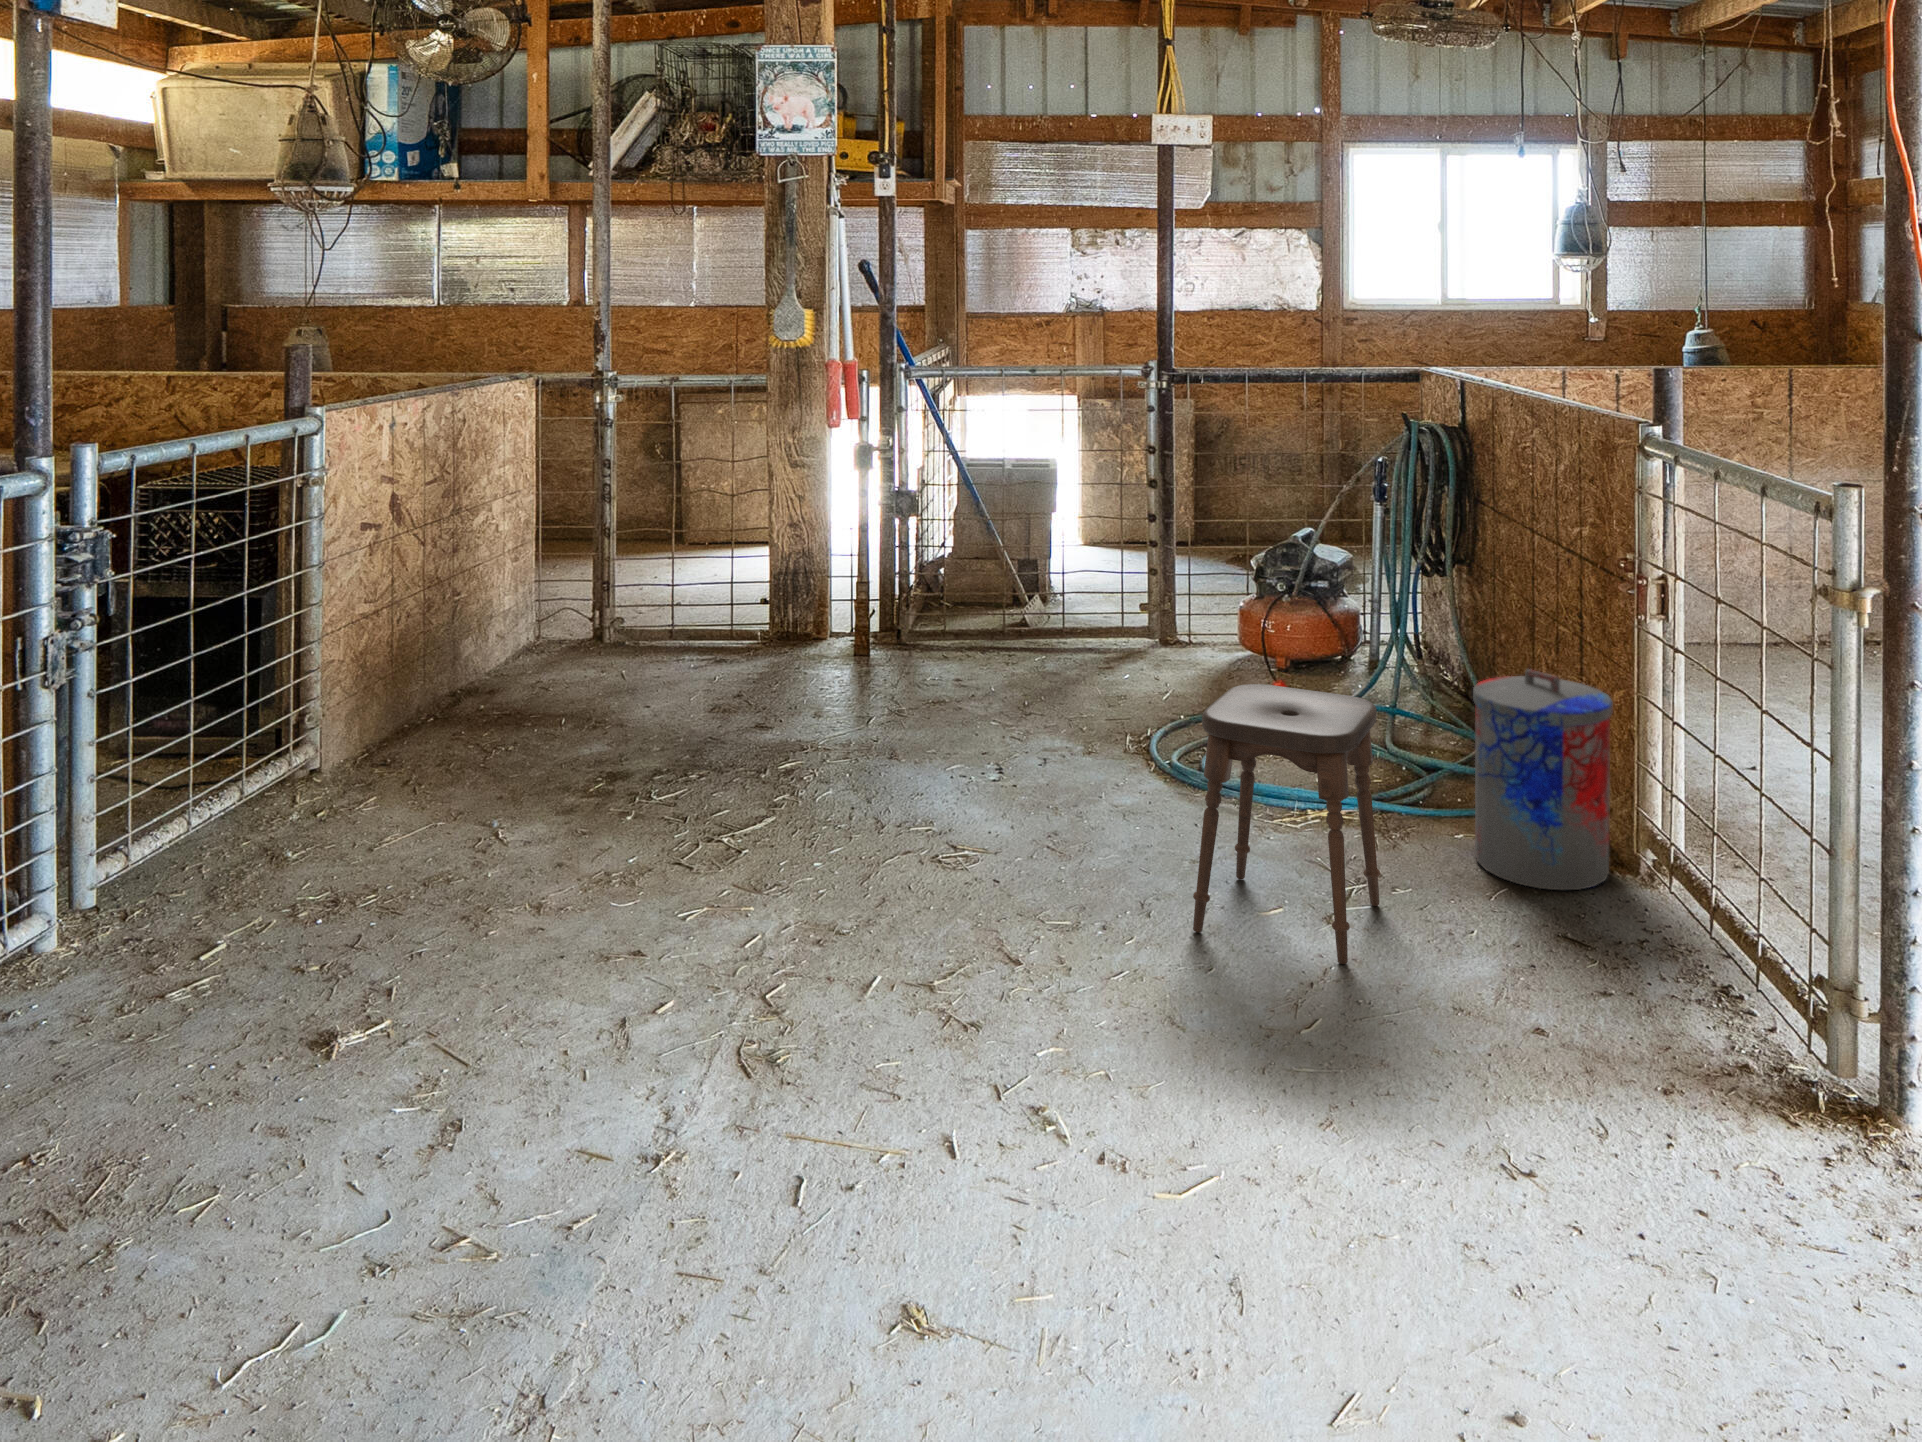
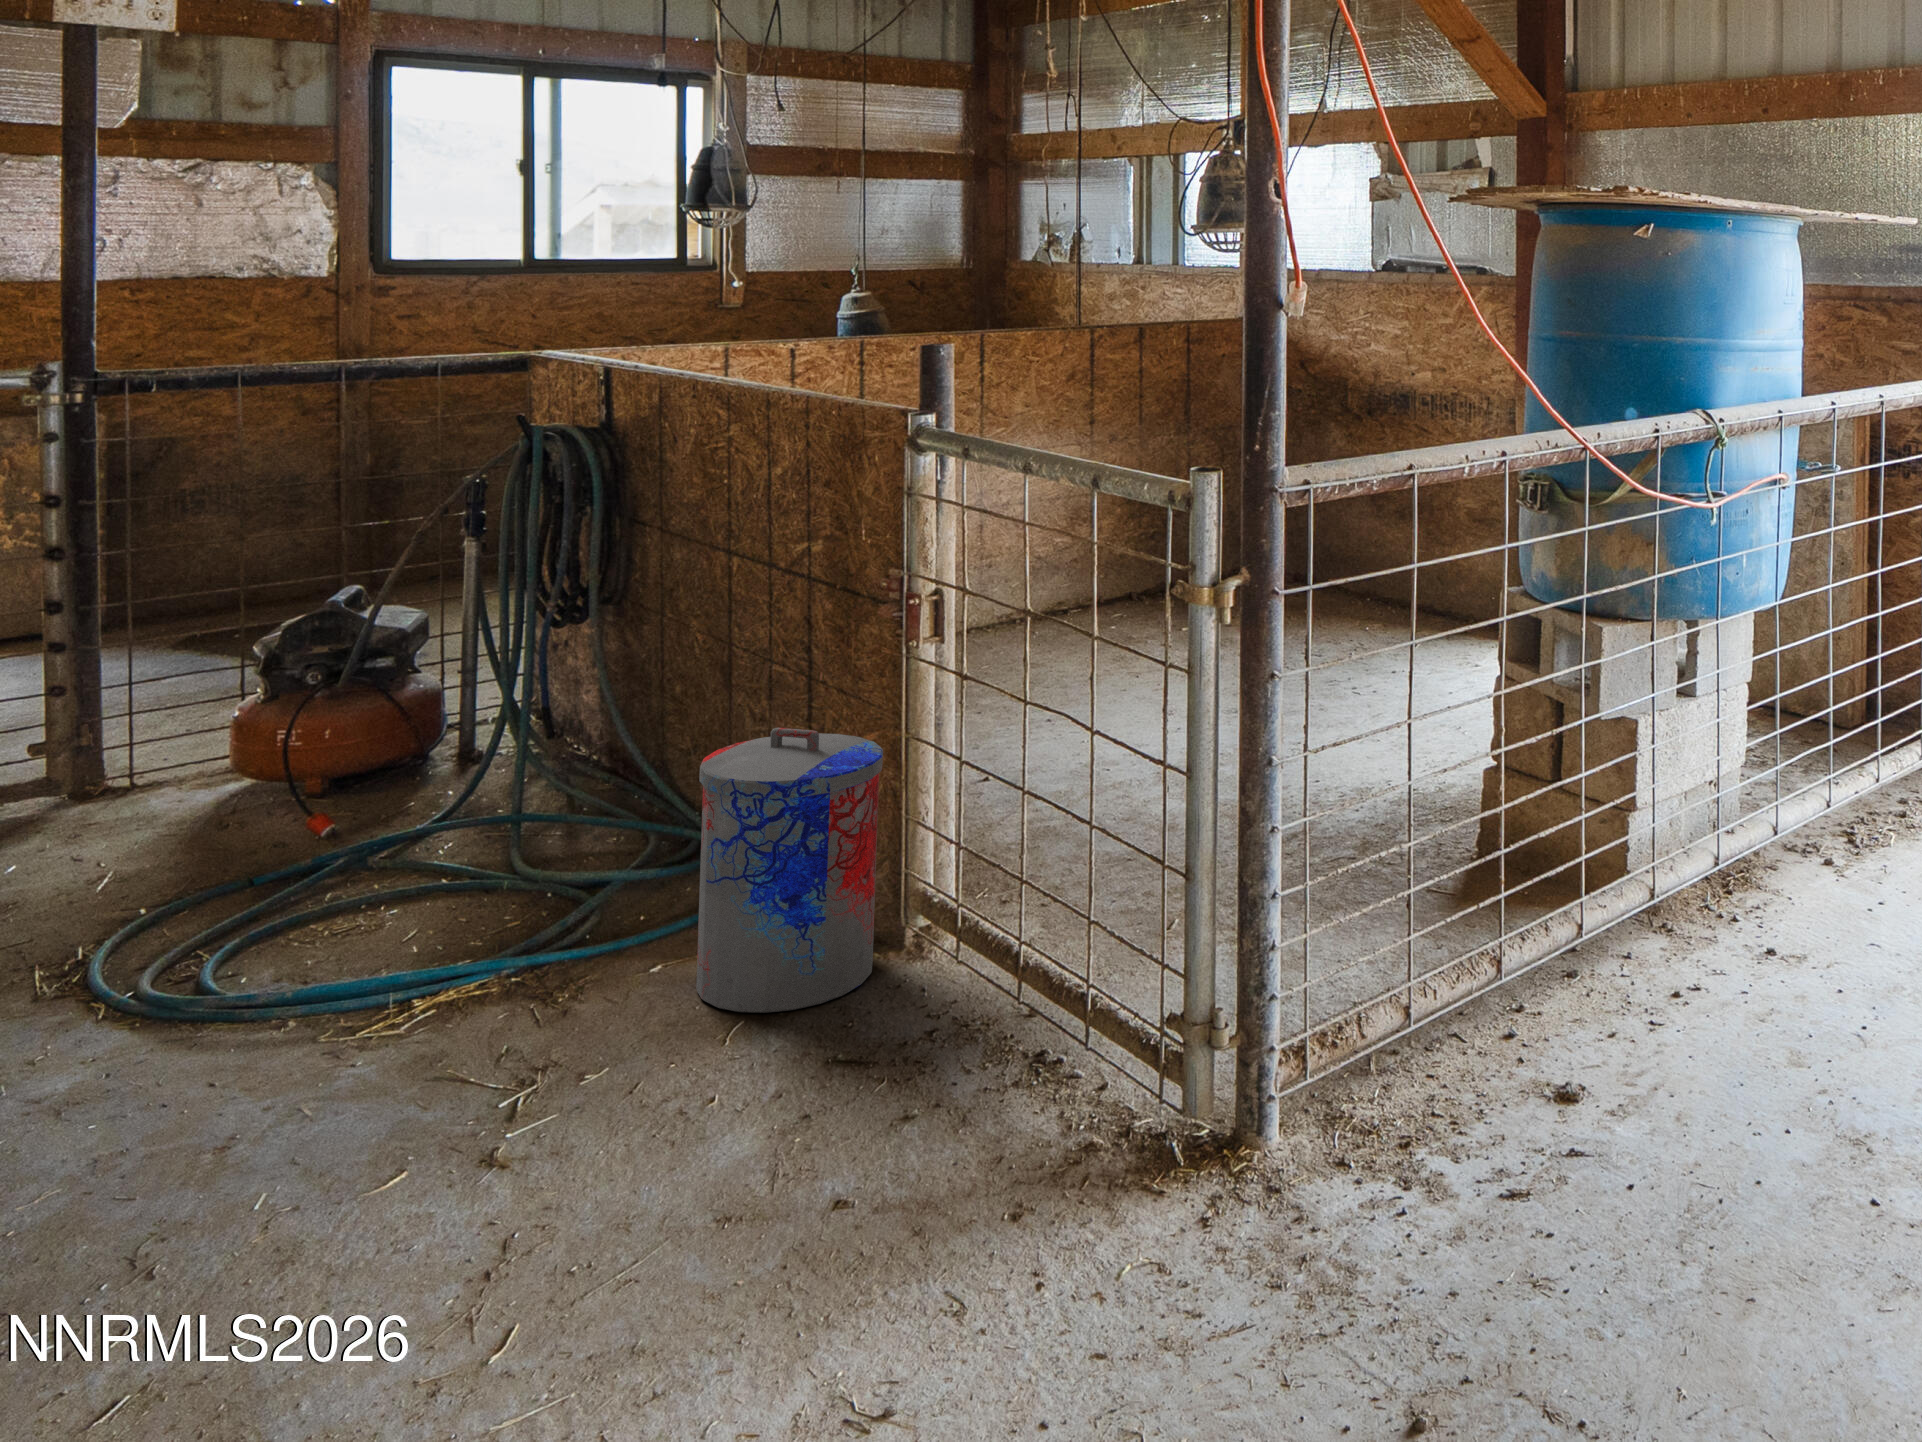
stool: present [1193,684,1380,964] -> none [254,814,585,1267]

